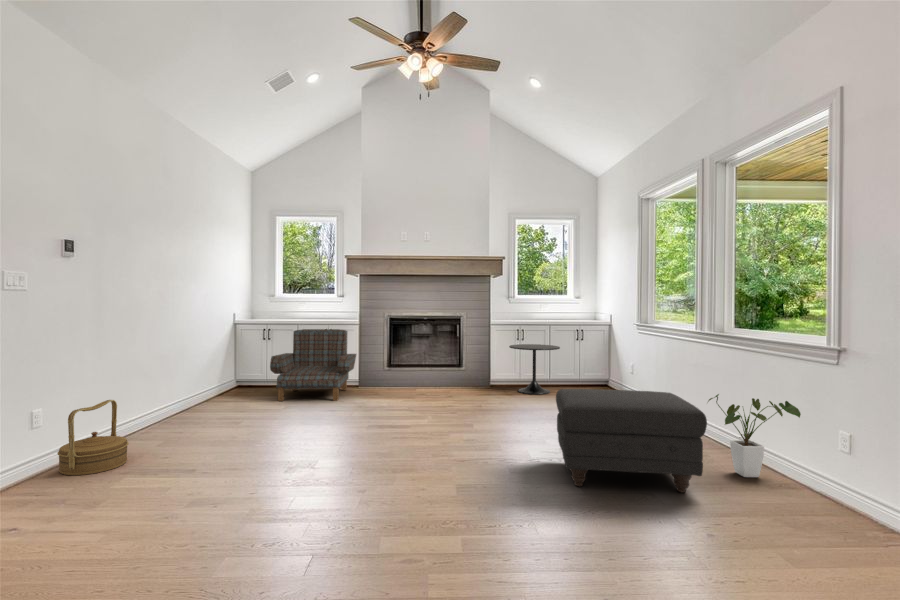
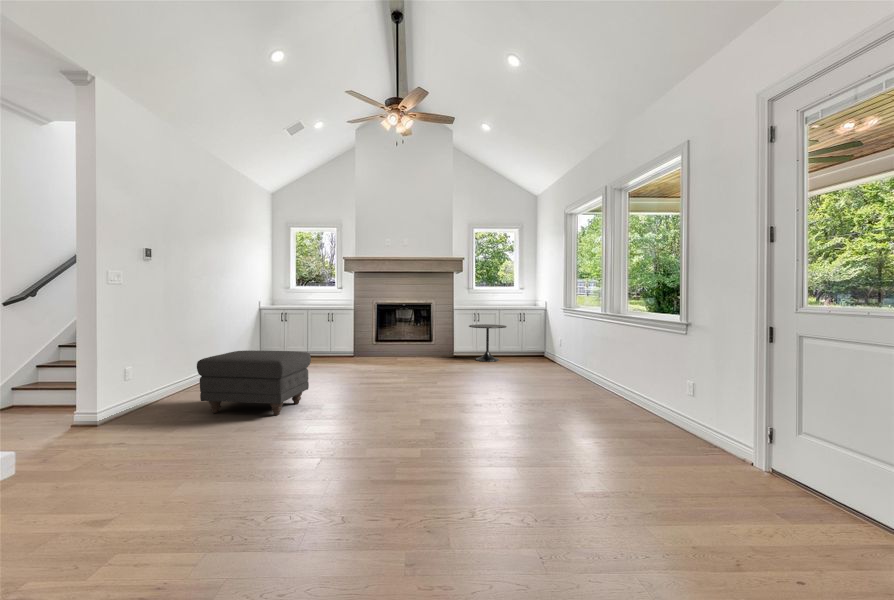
armchair: present [270,329,356,401] -> none [286,313,352,367]
ottoman: present [556,389,707,493] -> present [197,350,311,415]
house plant: present [708,394,801,477] -> none [591,353,649,409]
woven basket: present [57,400,129,475] -> none [141,361,190,412]

